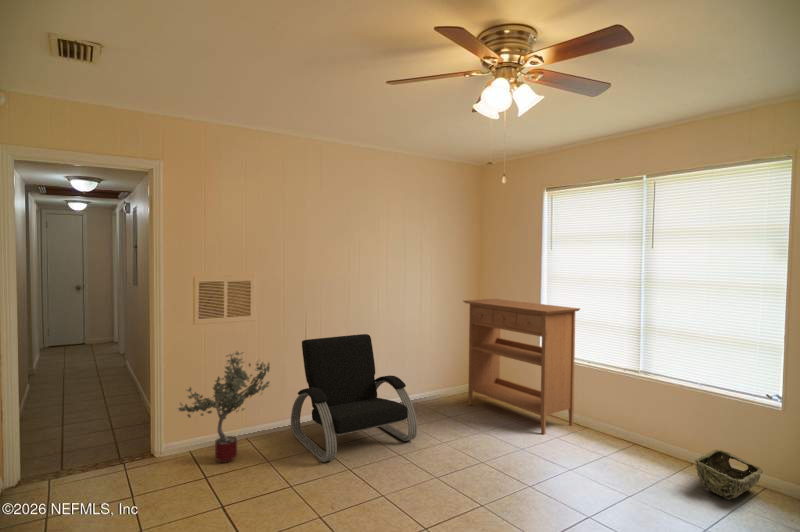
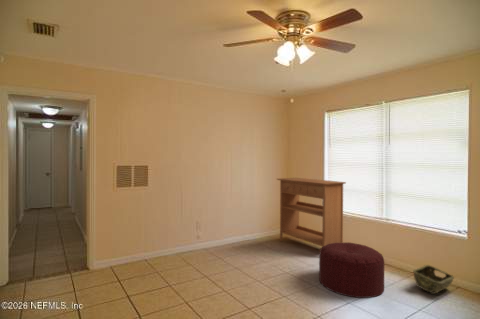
armchair: present [291,334,417,462] -> none [172,198,248,273]
potted tree: present [179,351,270,463] -> none [104,207,160,273]
ottoman: none [538,411,648,506] -> present [319,242,384,298]

